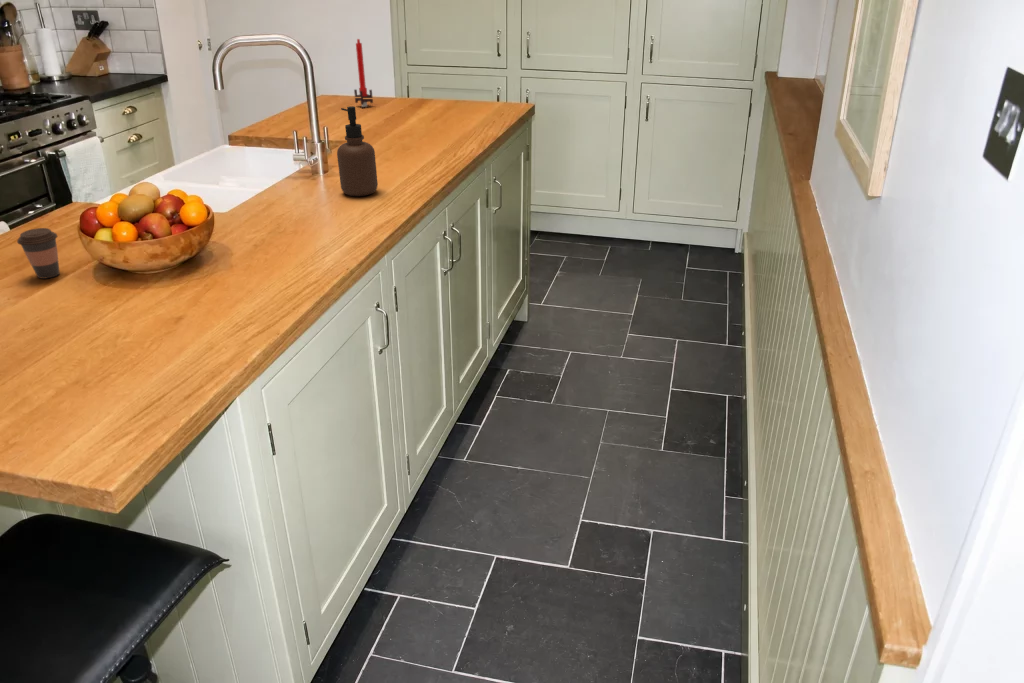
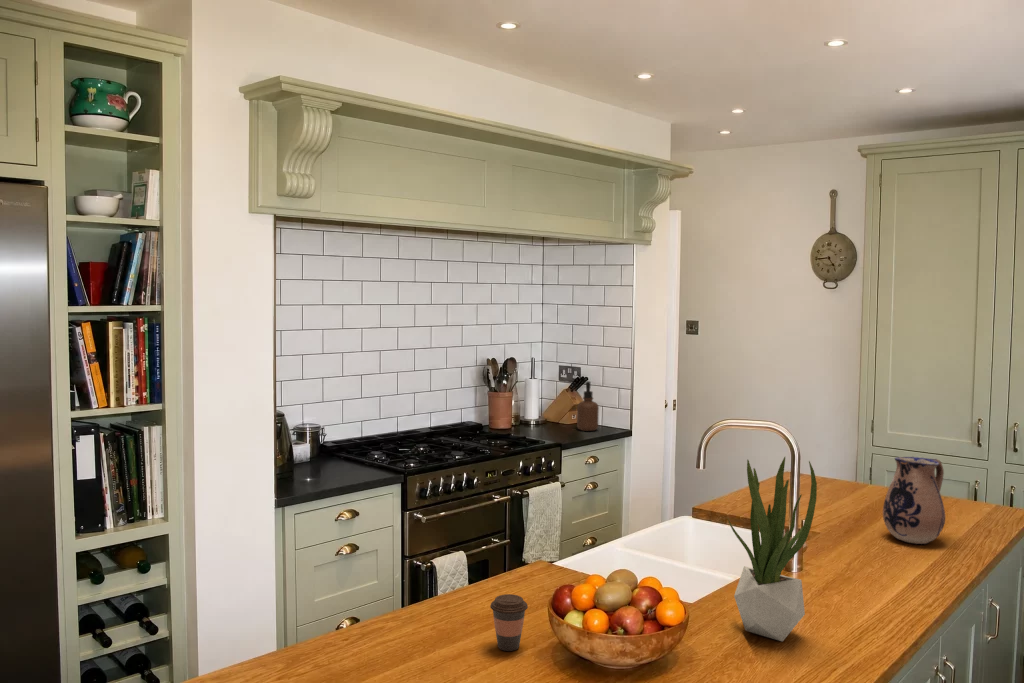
candle: present [354,39,373,107] -> none [832,418,854,490]
ceramic pitcher: none [389,66,436,140] -> present [883,457,945,544]
potted plant: none [236,67,317,226] -> present [728,457,817,641]
soap dispenser: present [337,106,378,196] -> present [577,381,599,431]

